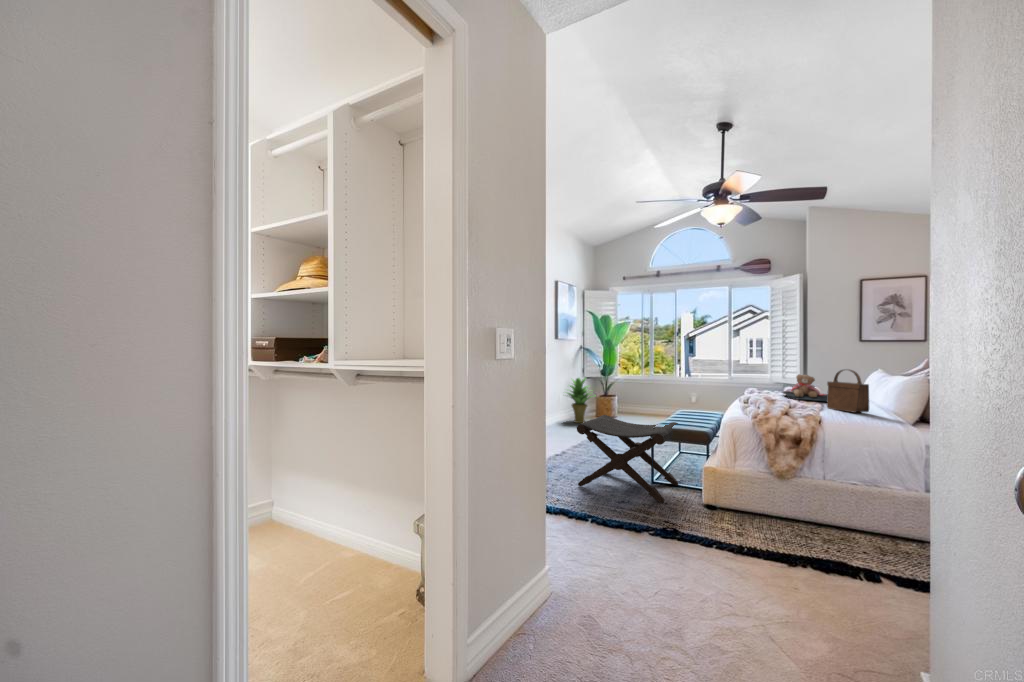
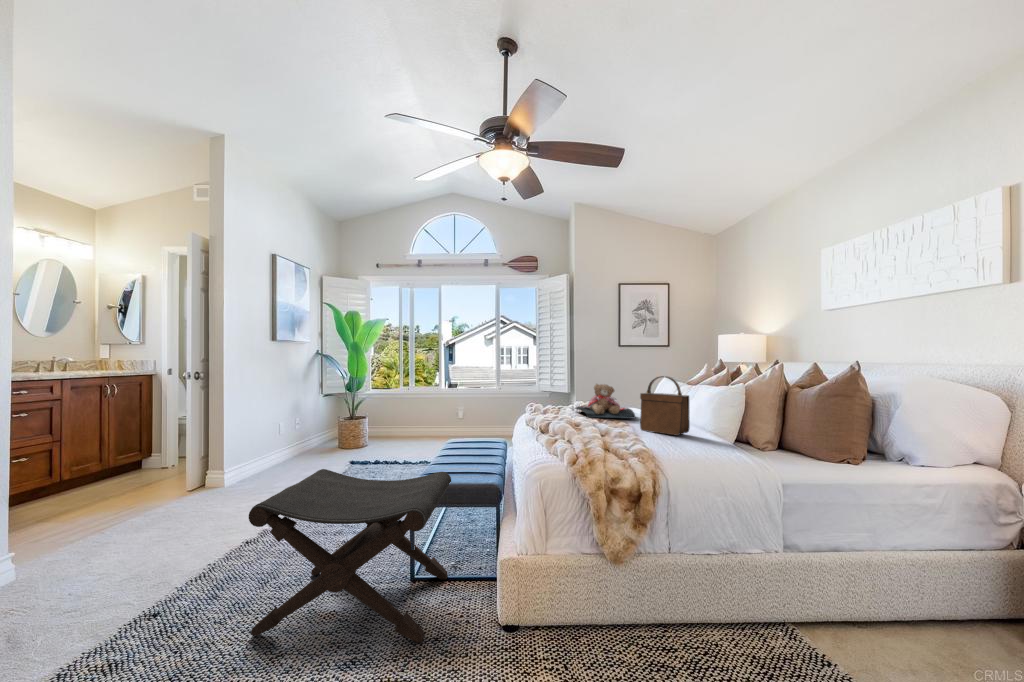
potted plant: present [568,378,592,423] -> none [282,395,336,463]

